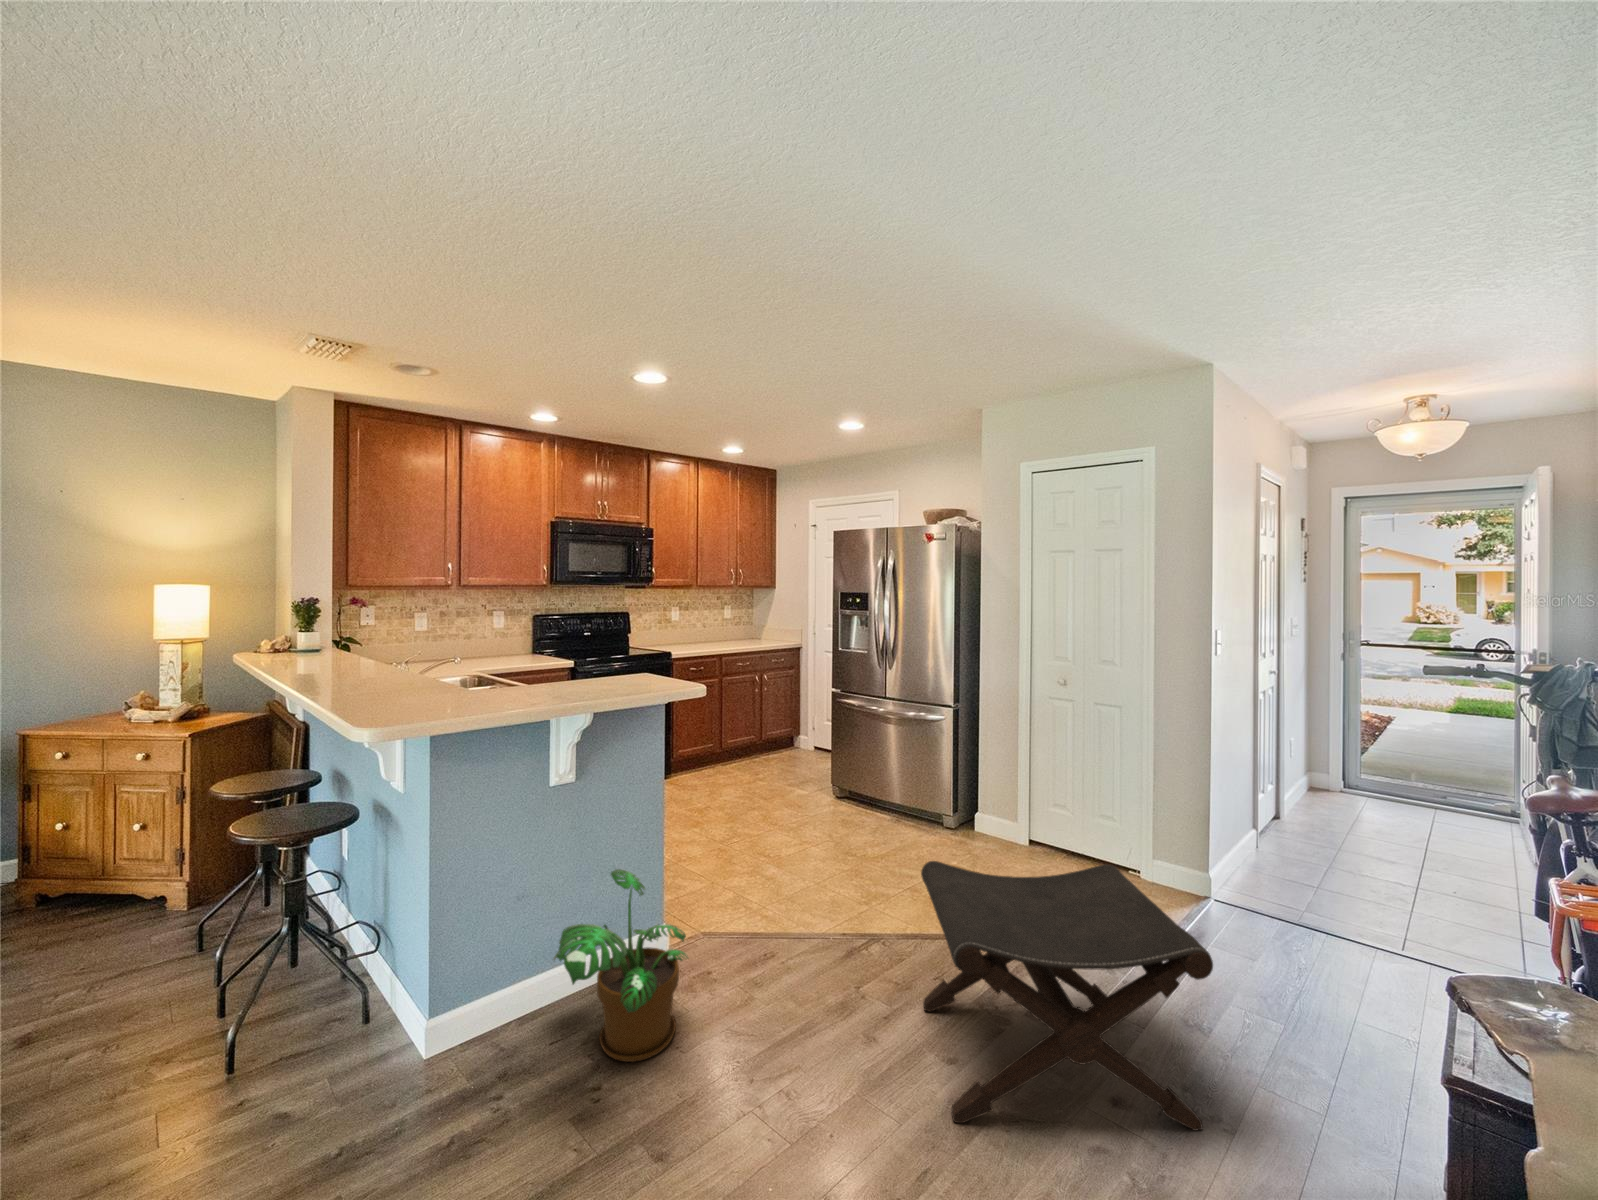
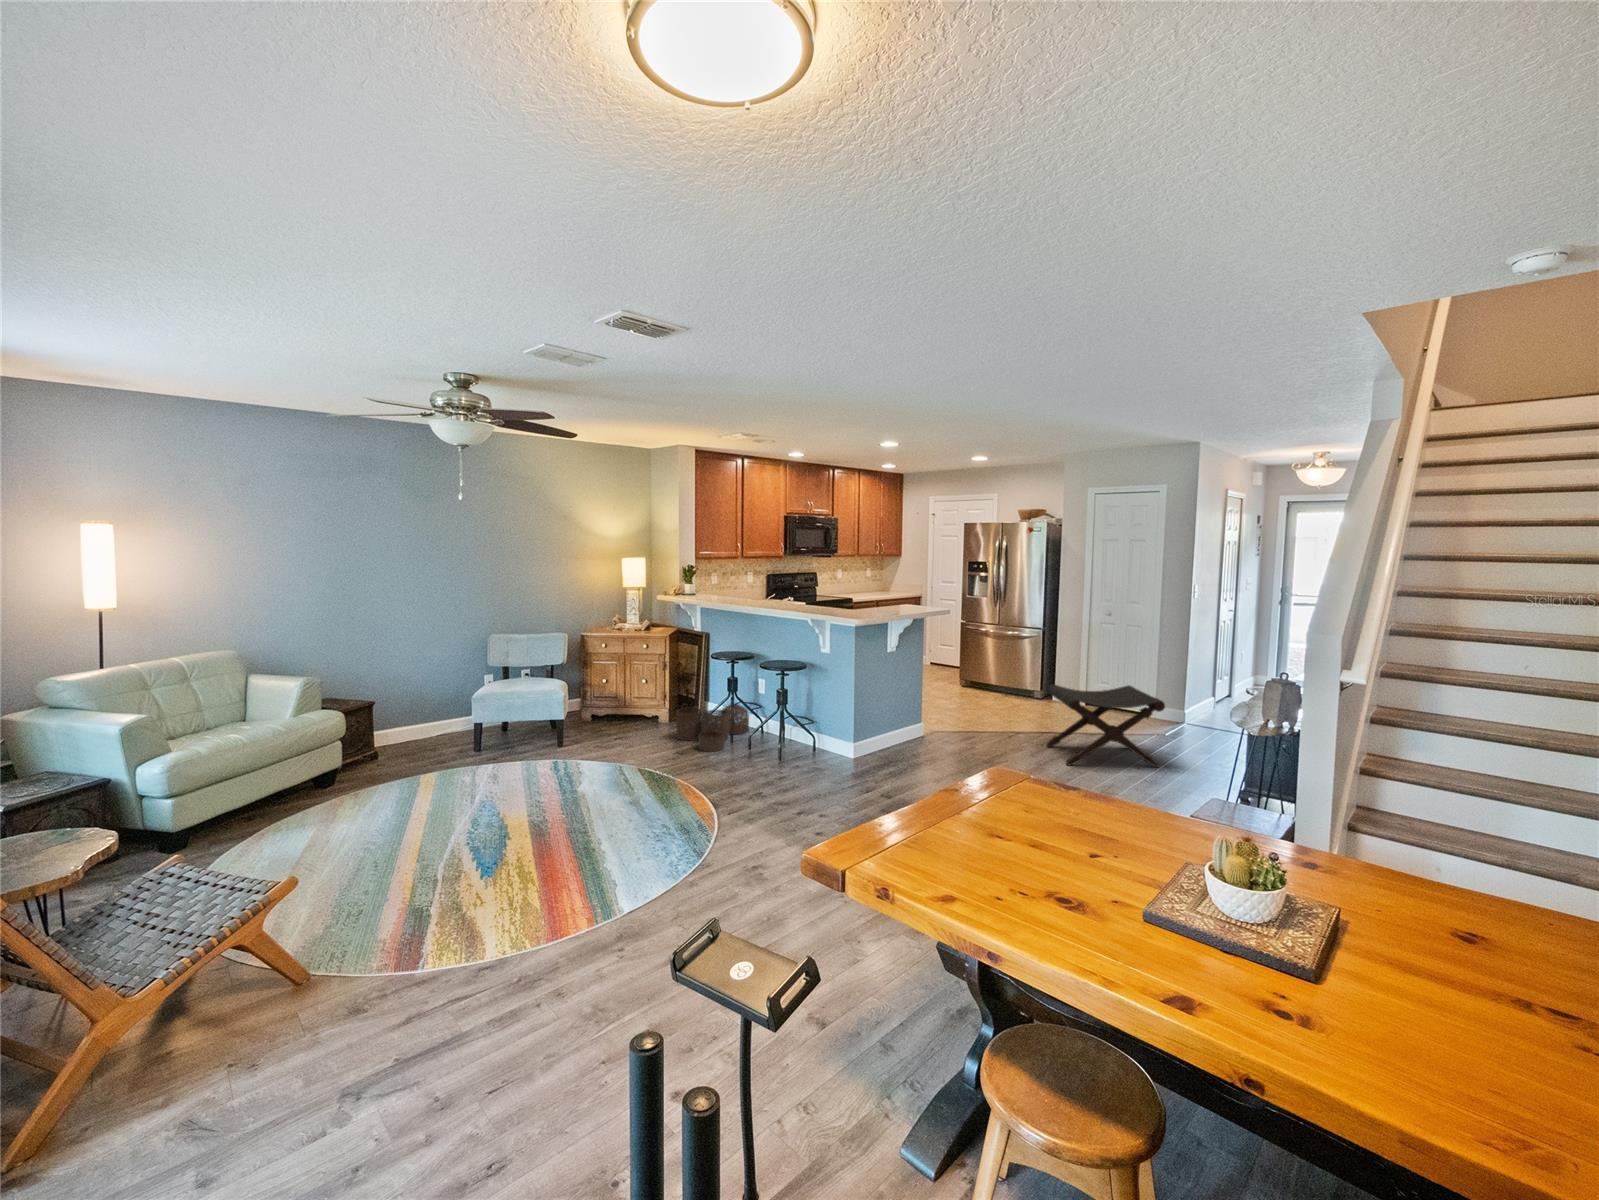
potted plant: present [553,869,688,1062] -> none [894,689,957,755]
woven basket: none [57,876,315,1053] -> present [676,703,749,752]

